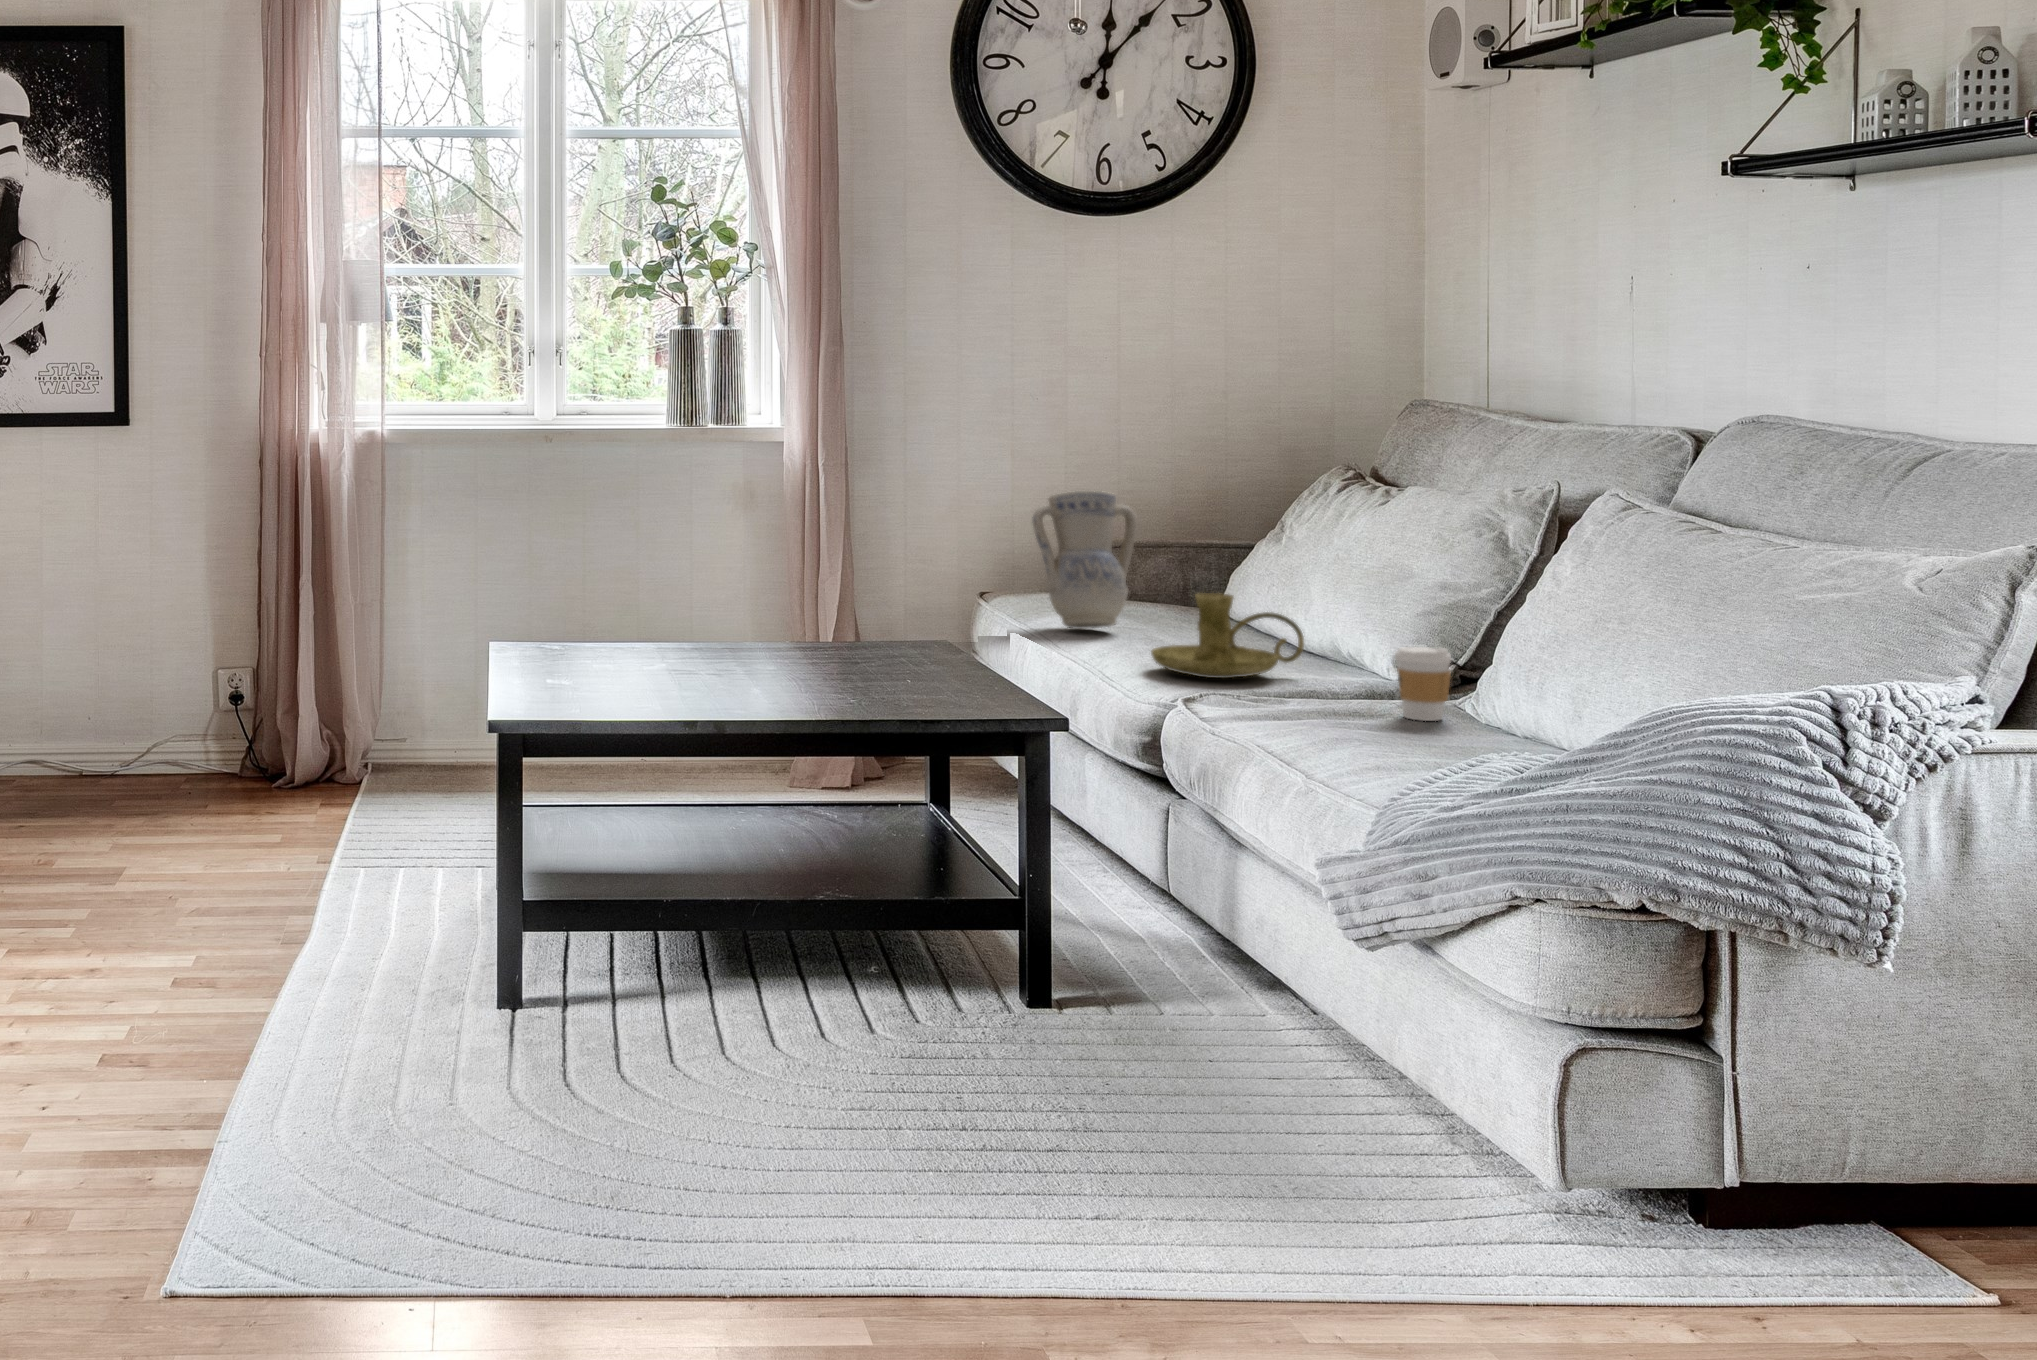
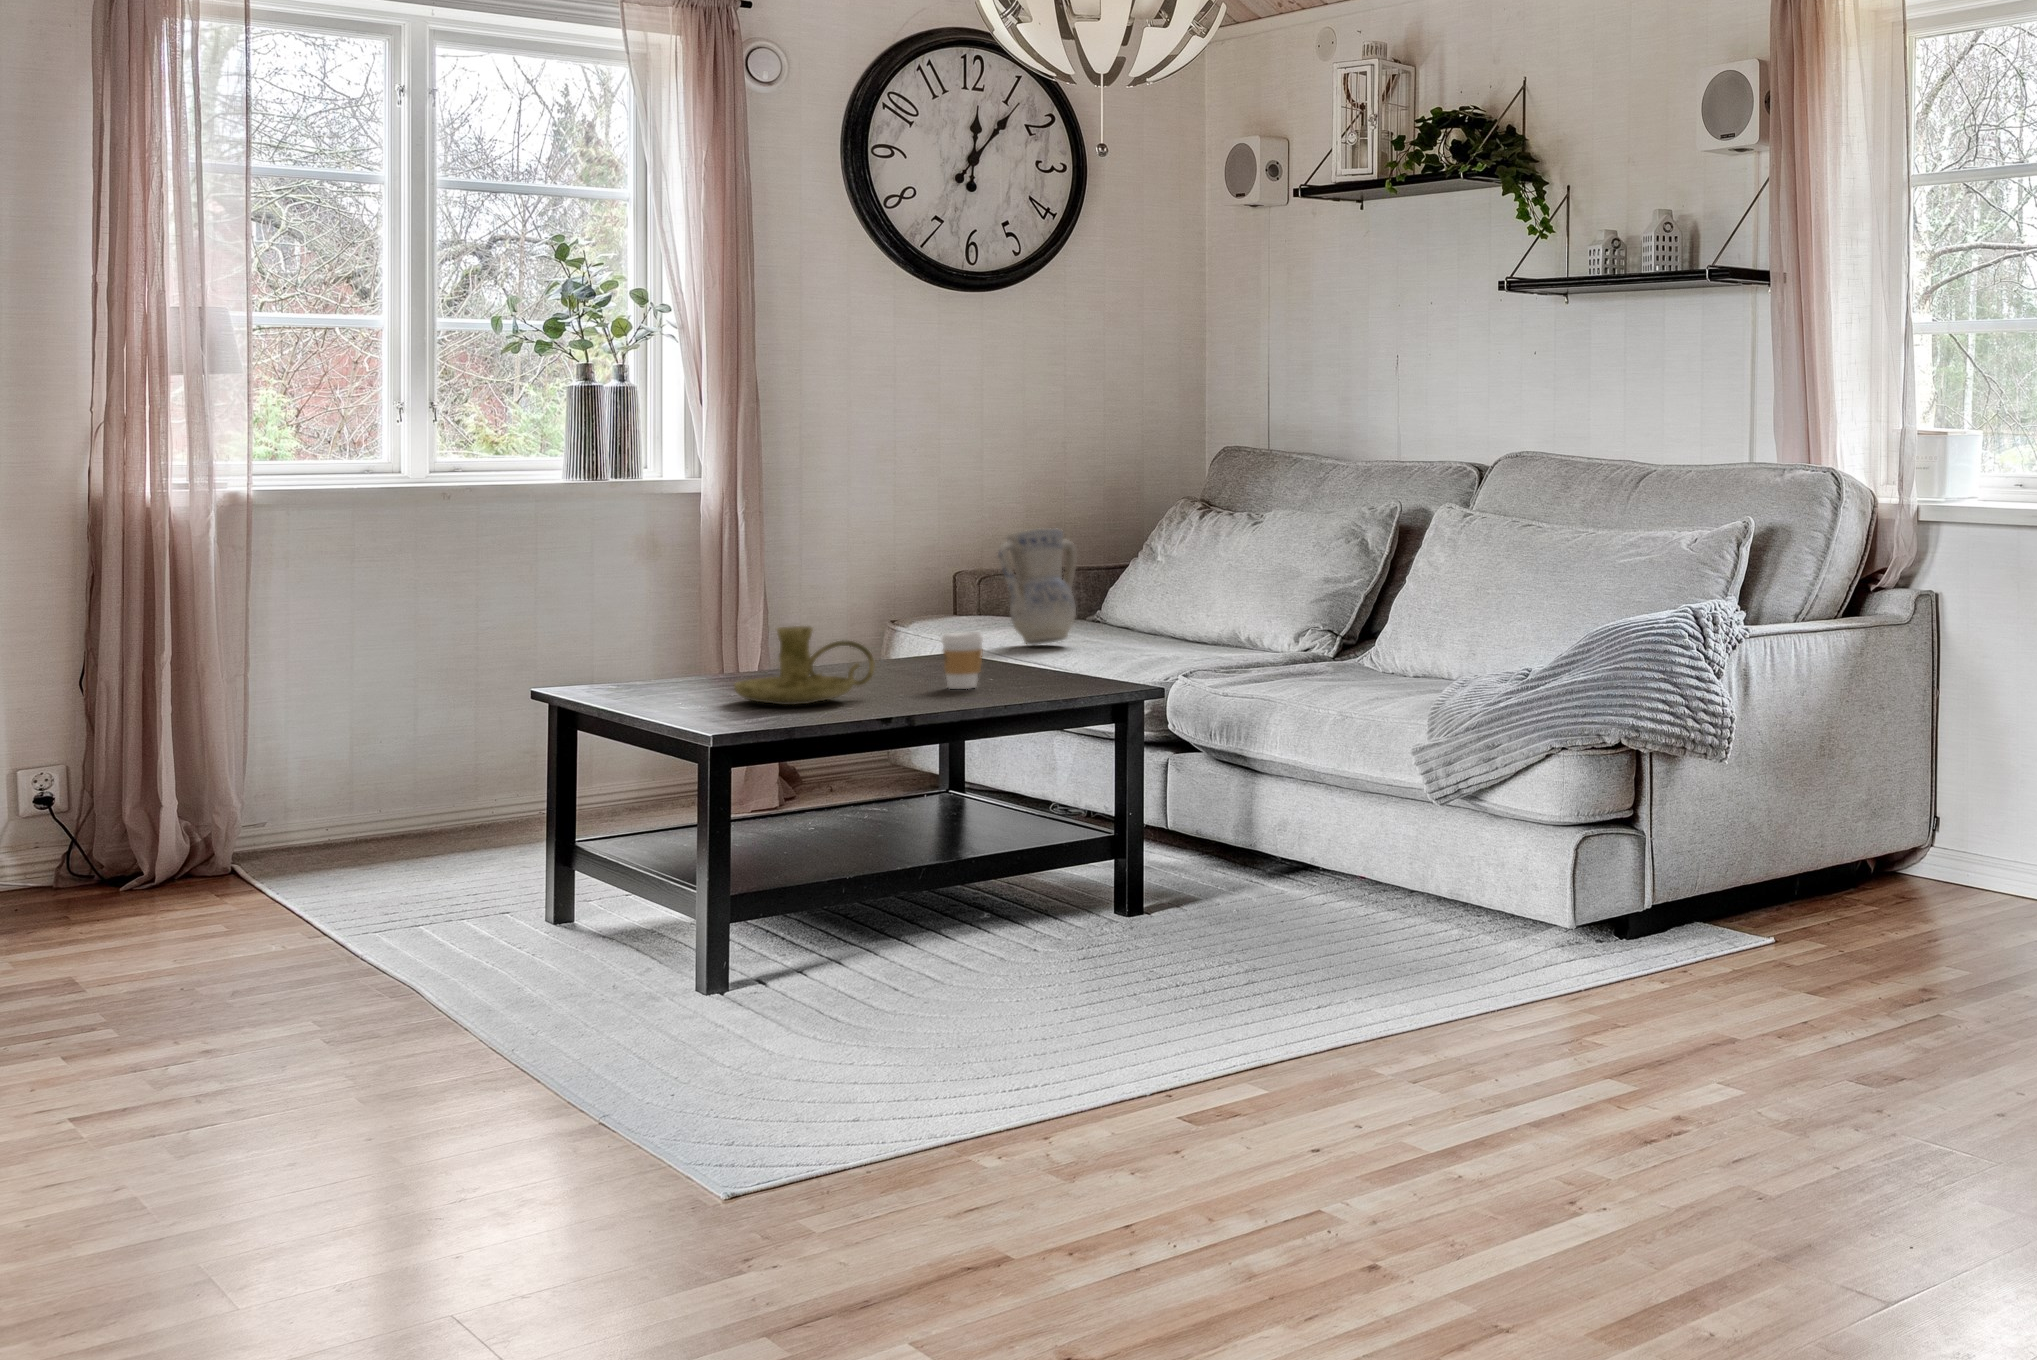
candle holder: present [1151,593,1304,678] -> present [733,626,875,705]
coffee cup: present [1395,647,1451,721] -> present [941,632,983,689]

